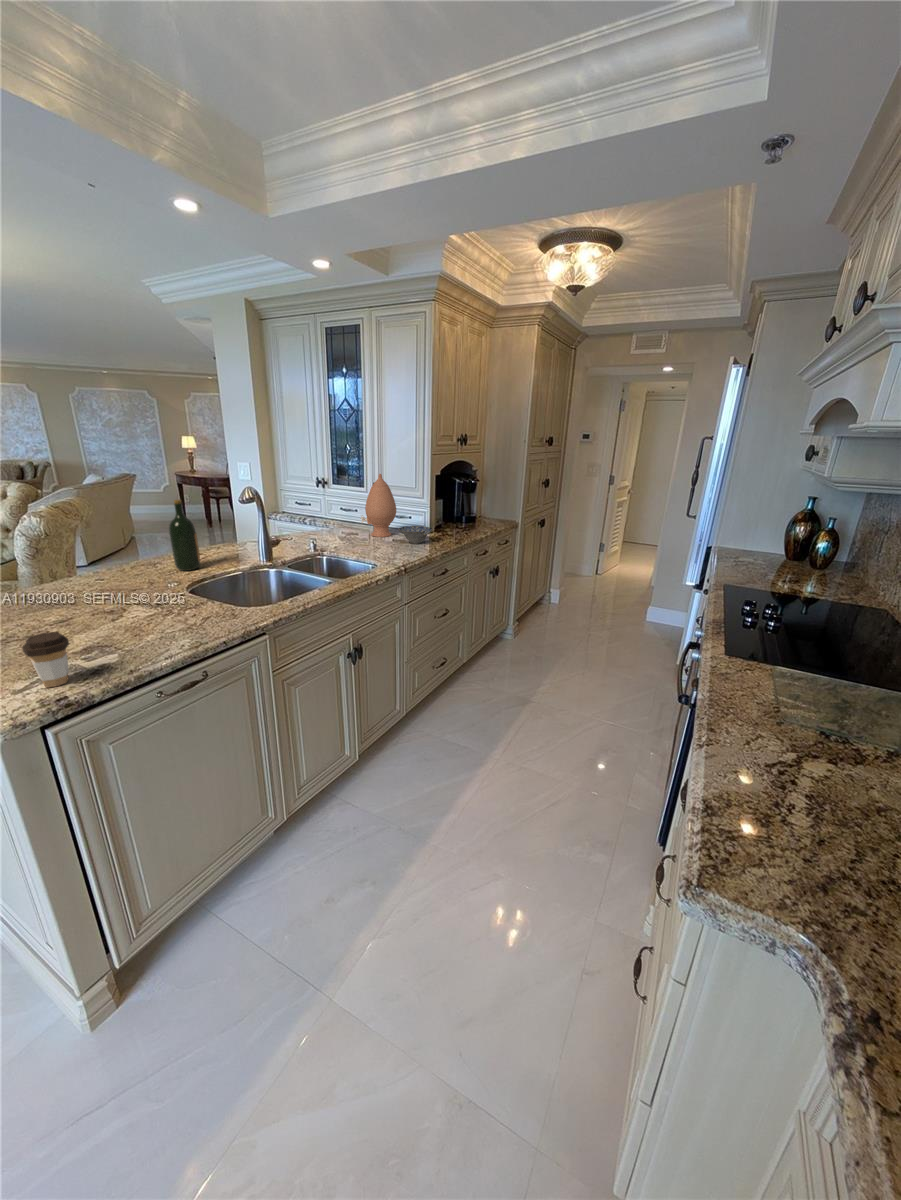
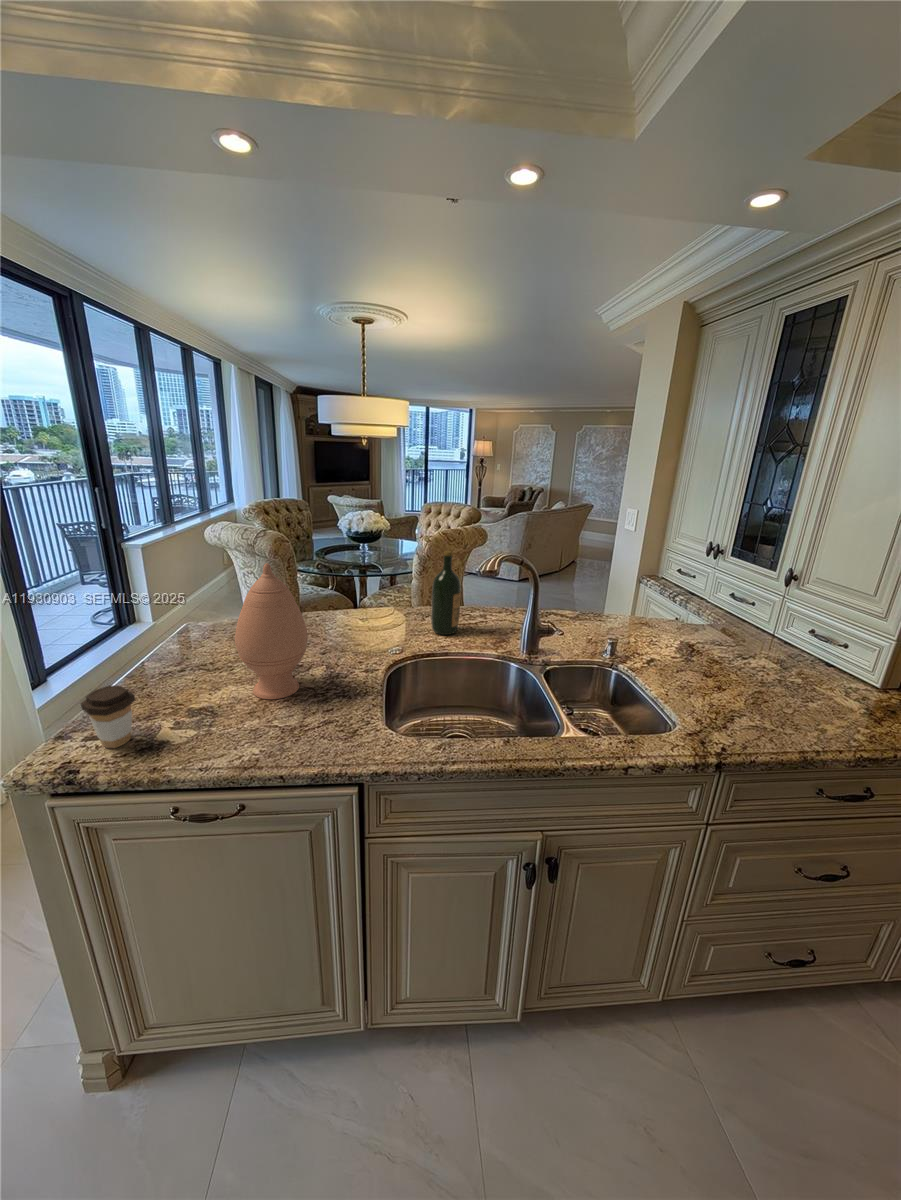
vase: present [361,474,396,537] -> present [235,563,308,699]
ceramic bowl: present [399,526,432,544] -> none [775,664,860,711]

